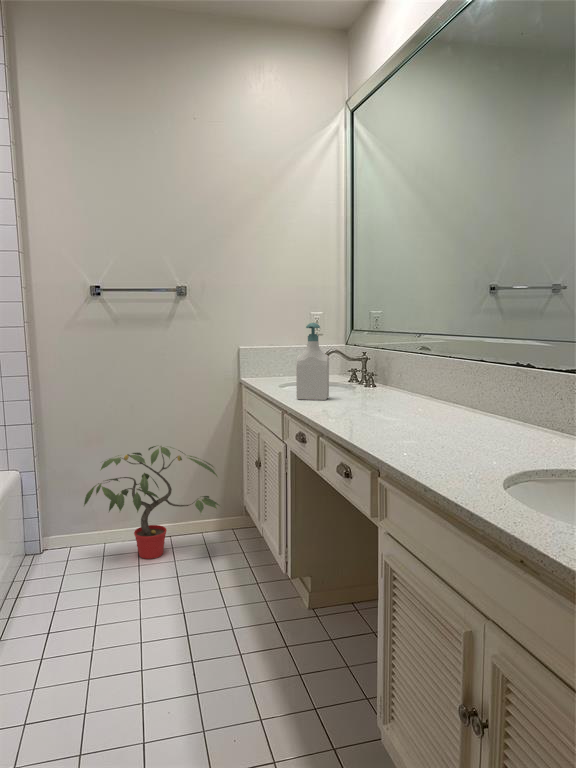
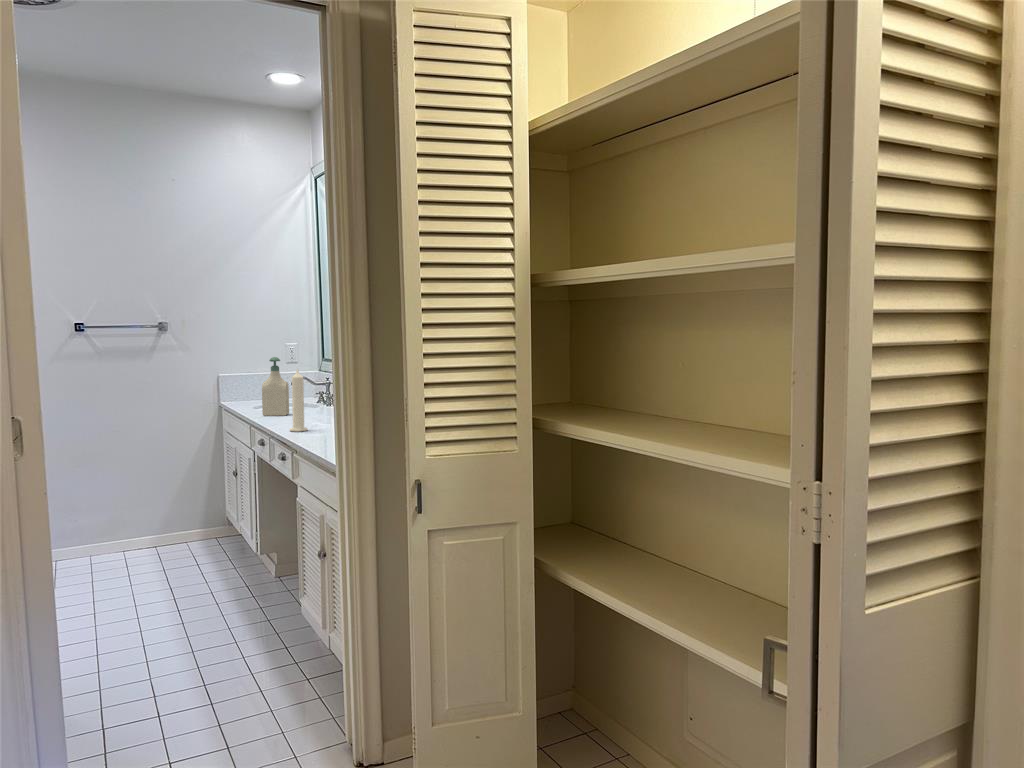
candle: none [353,334,380,432] -> present [290,369,308,432]
potted plant: present [84,446,220,559] -> none [73,462,205,562]

